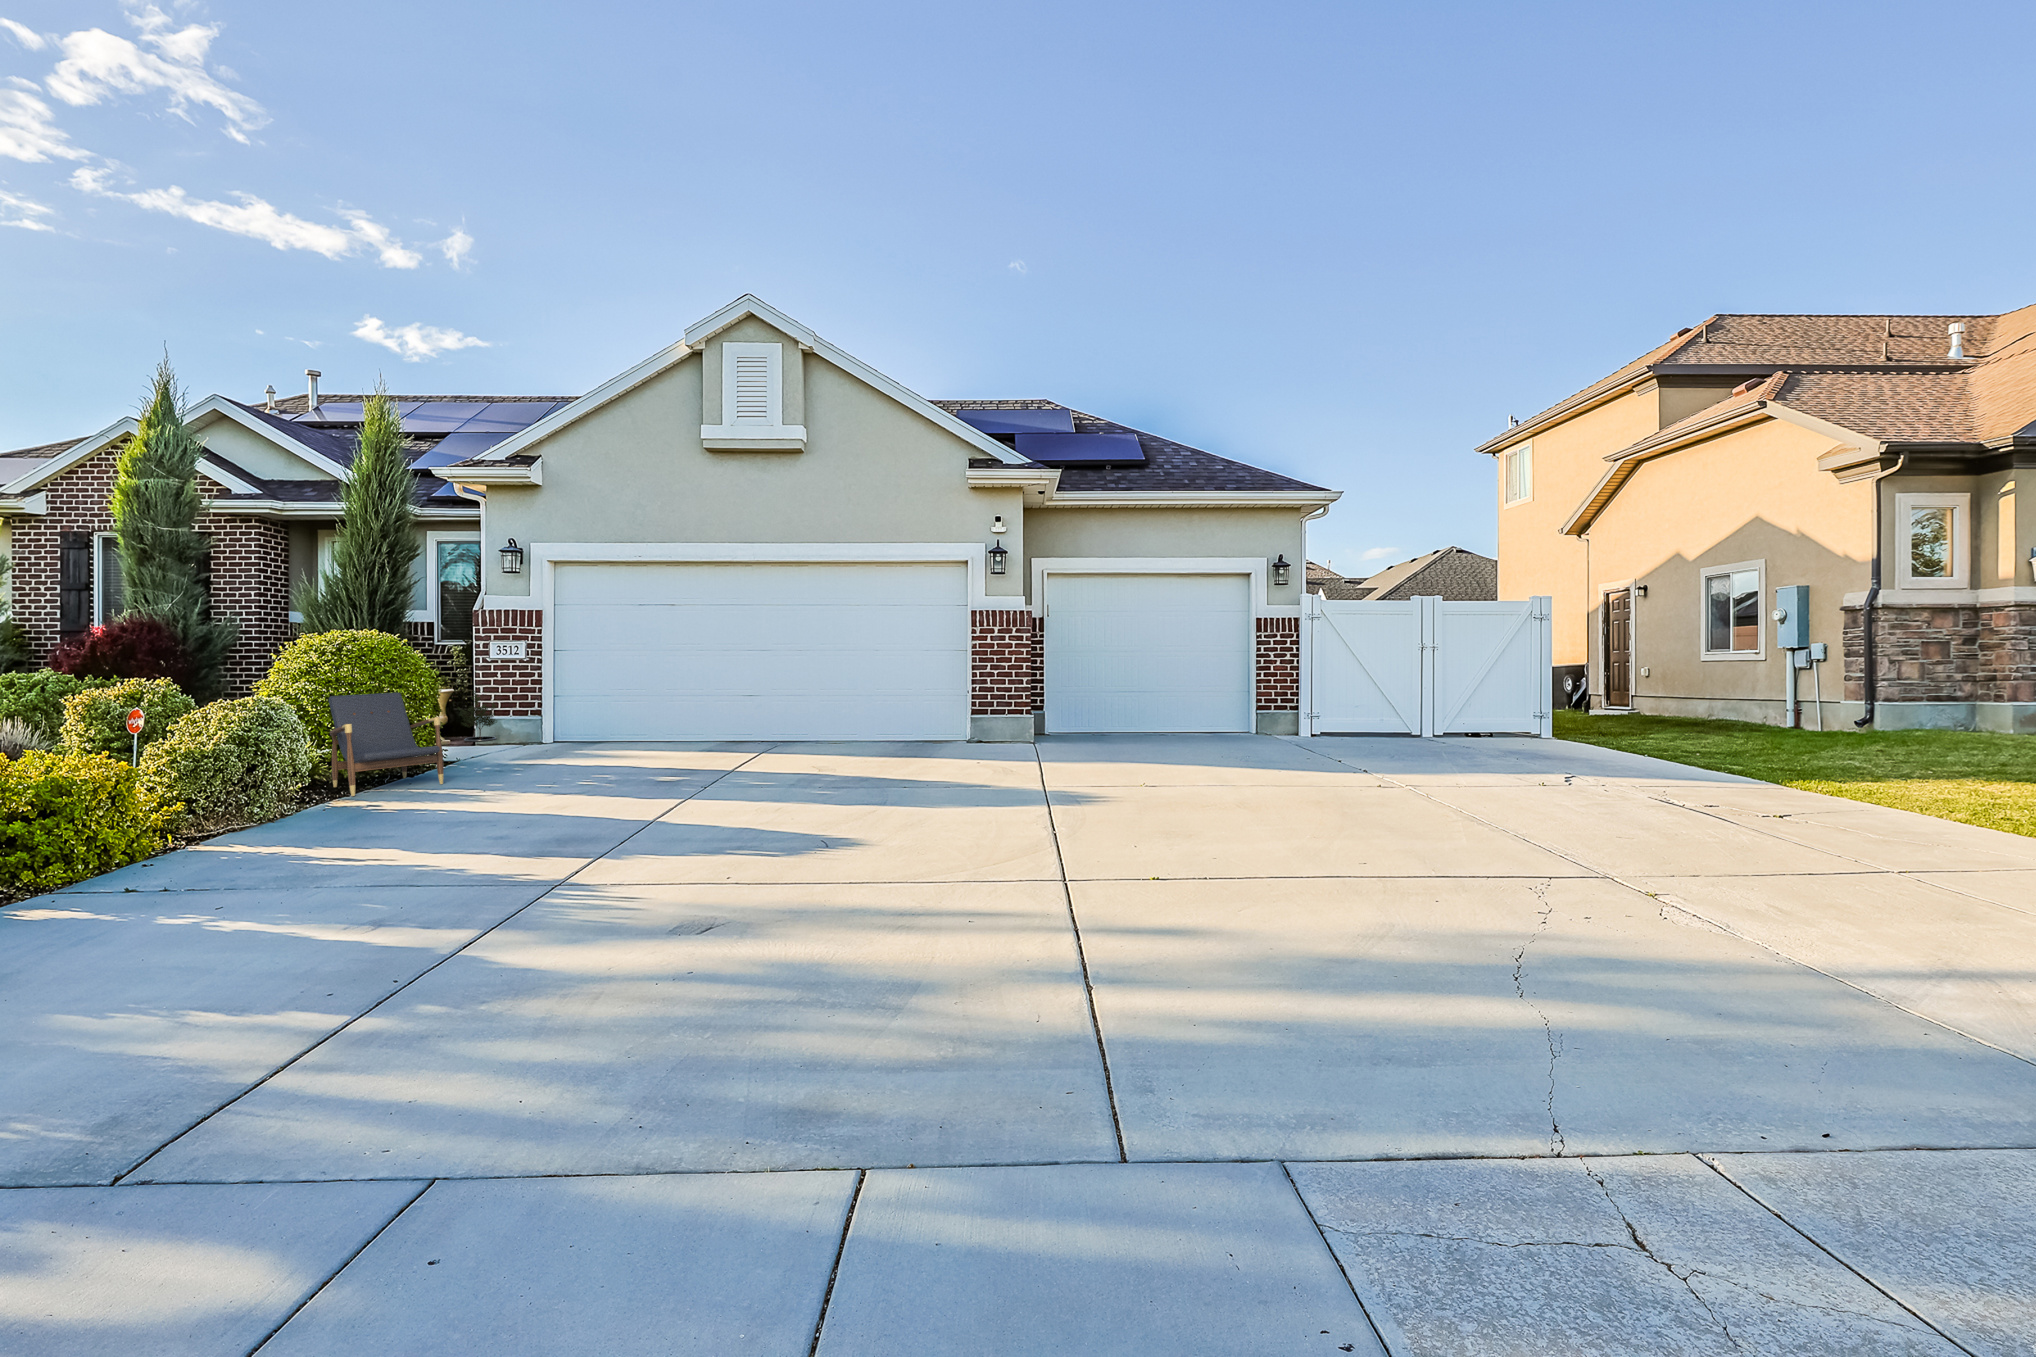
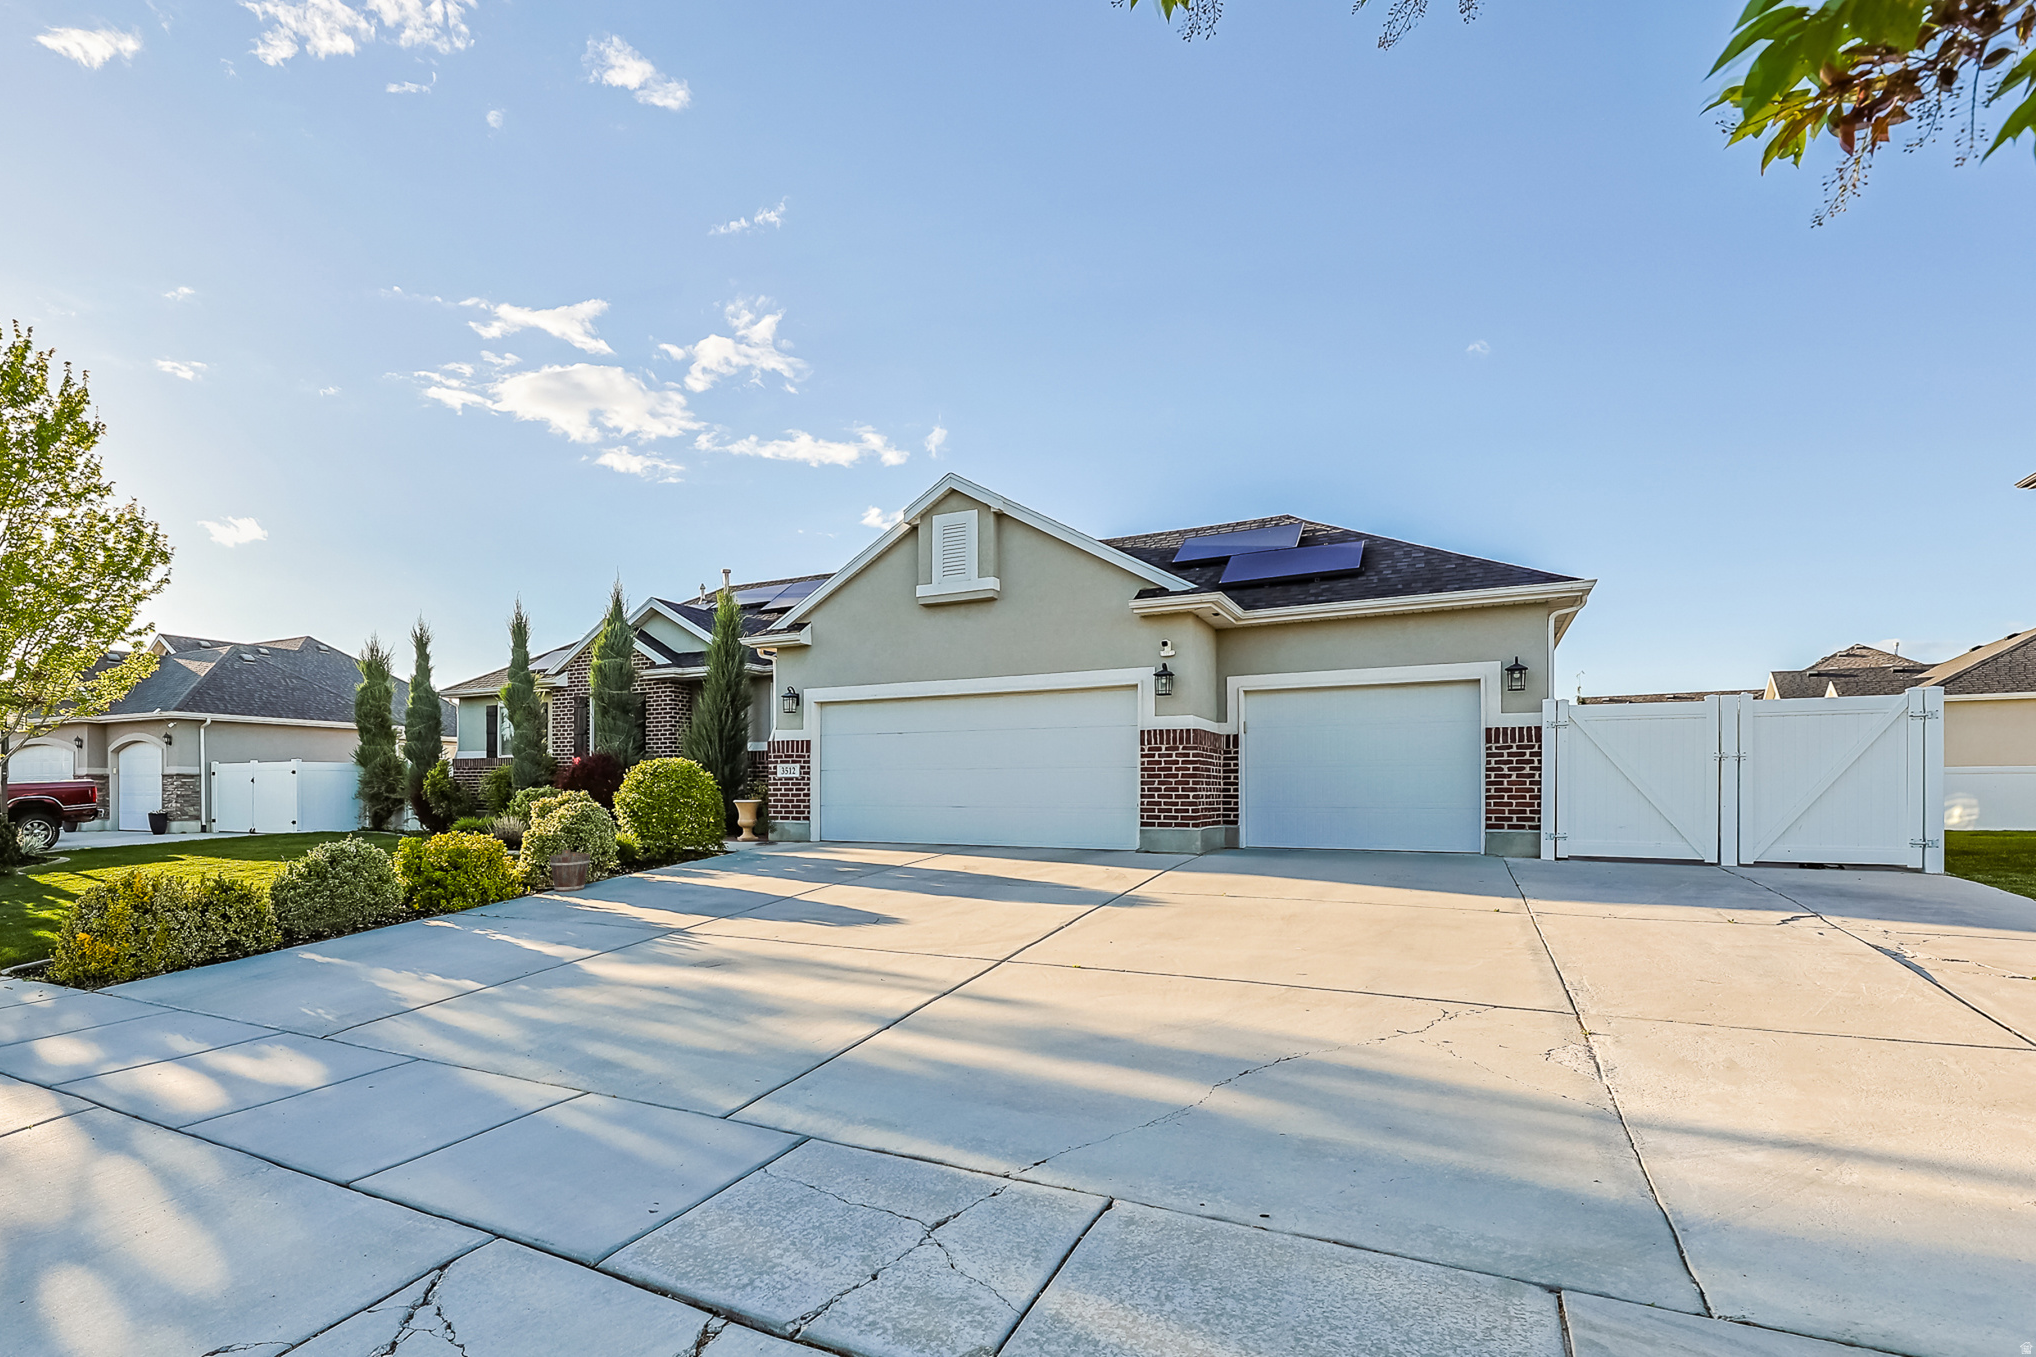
lounge chair: present [329,693,444,796] -> none [636,802,700,875]
bucket: none [227,768,298,831] -> present [550,850,590,892]

